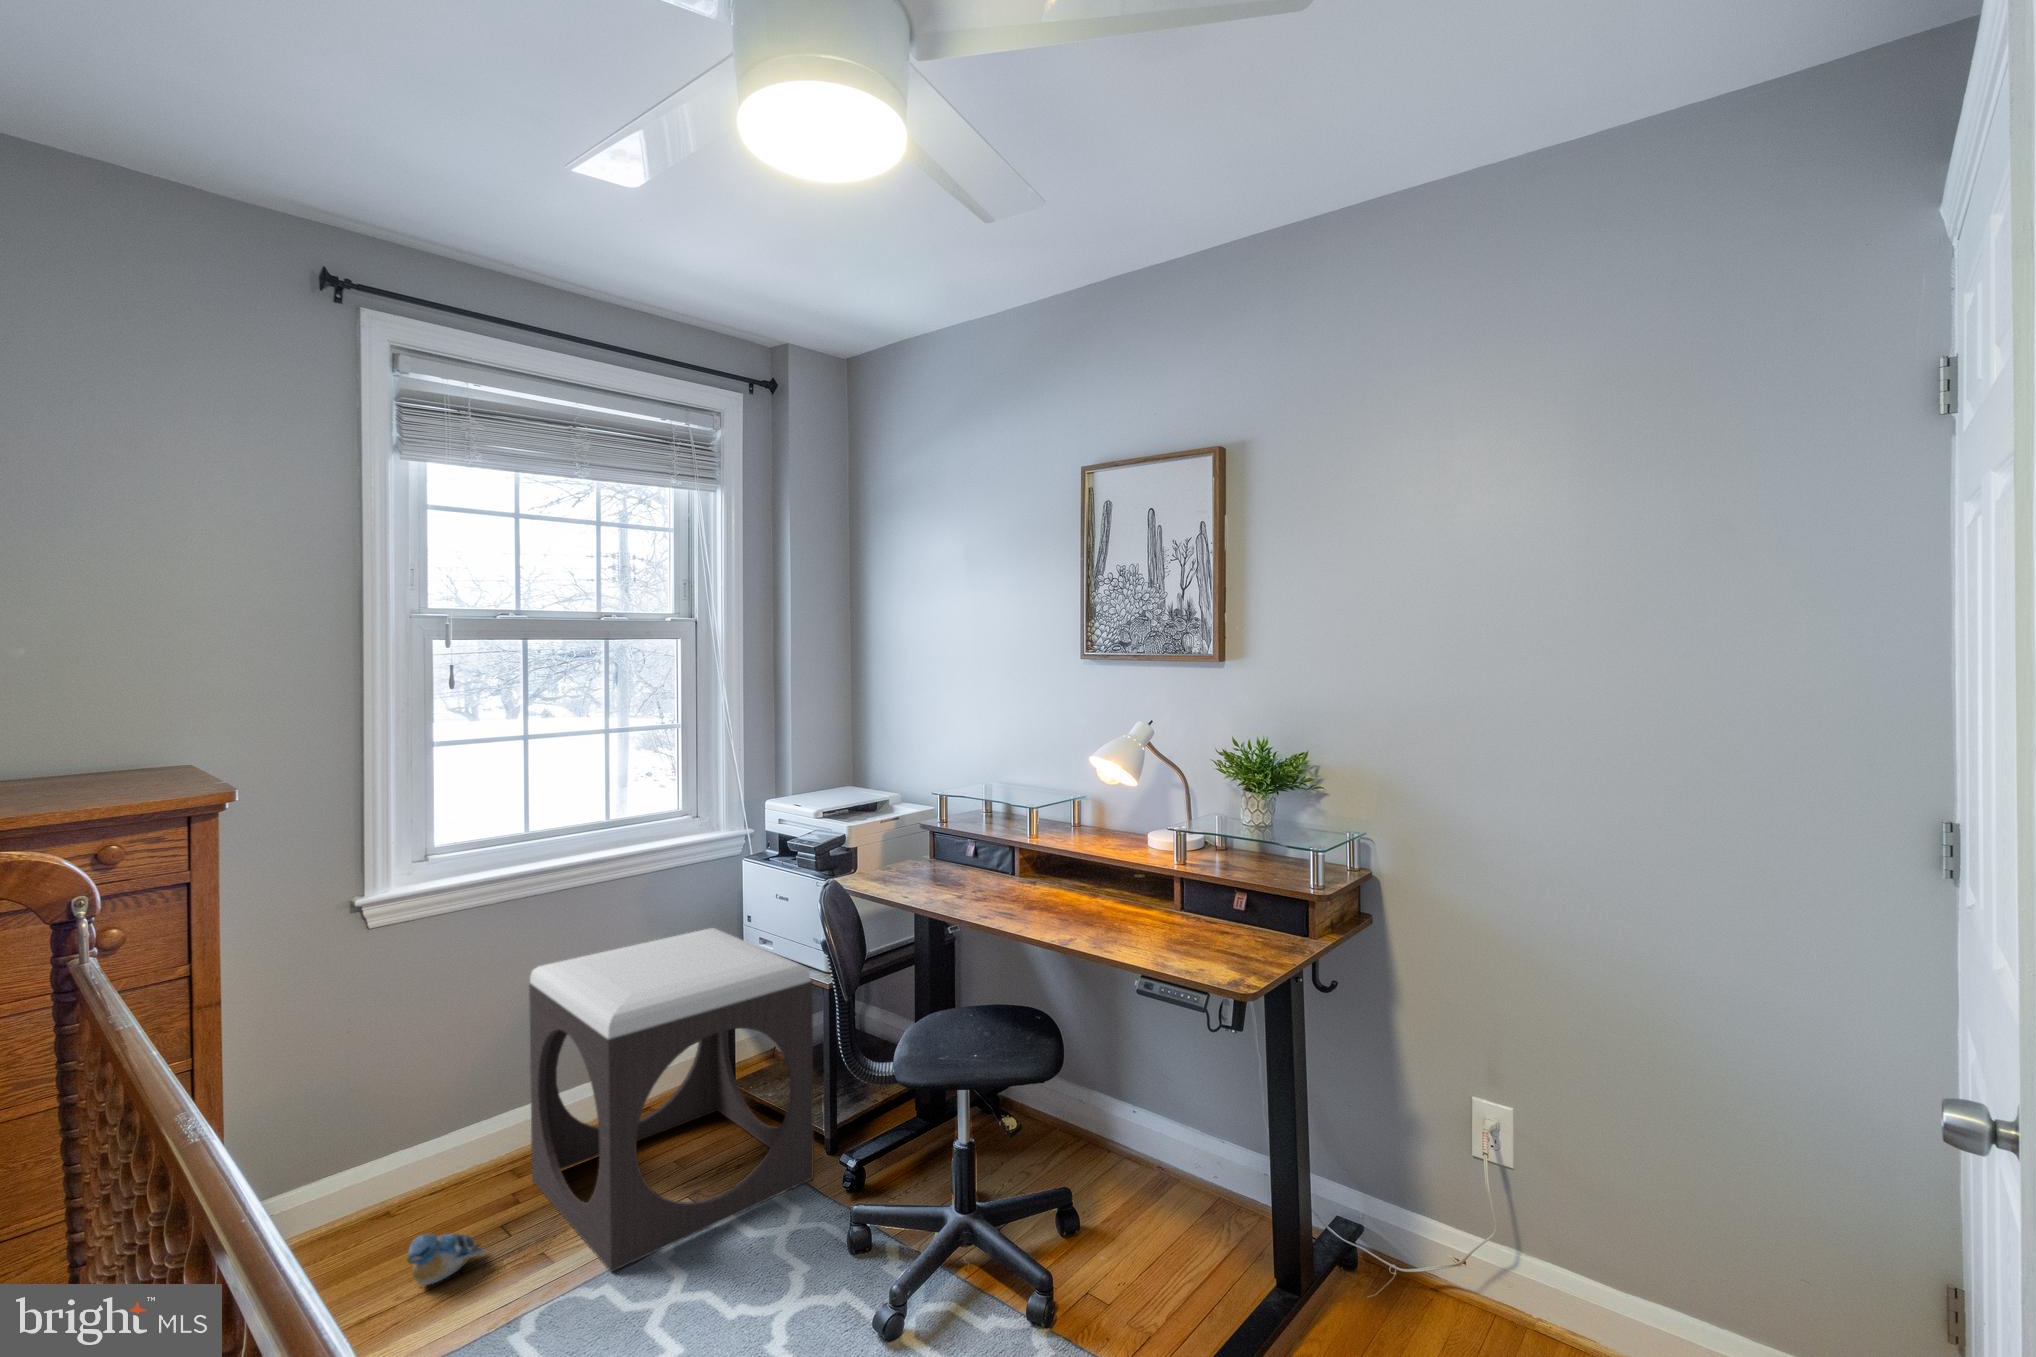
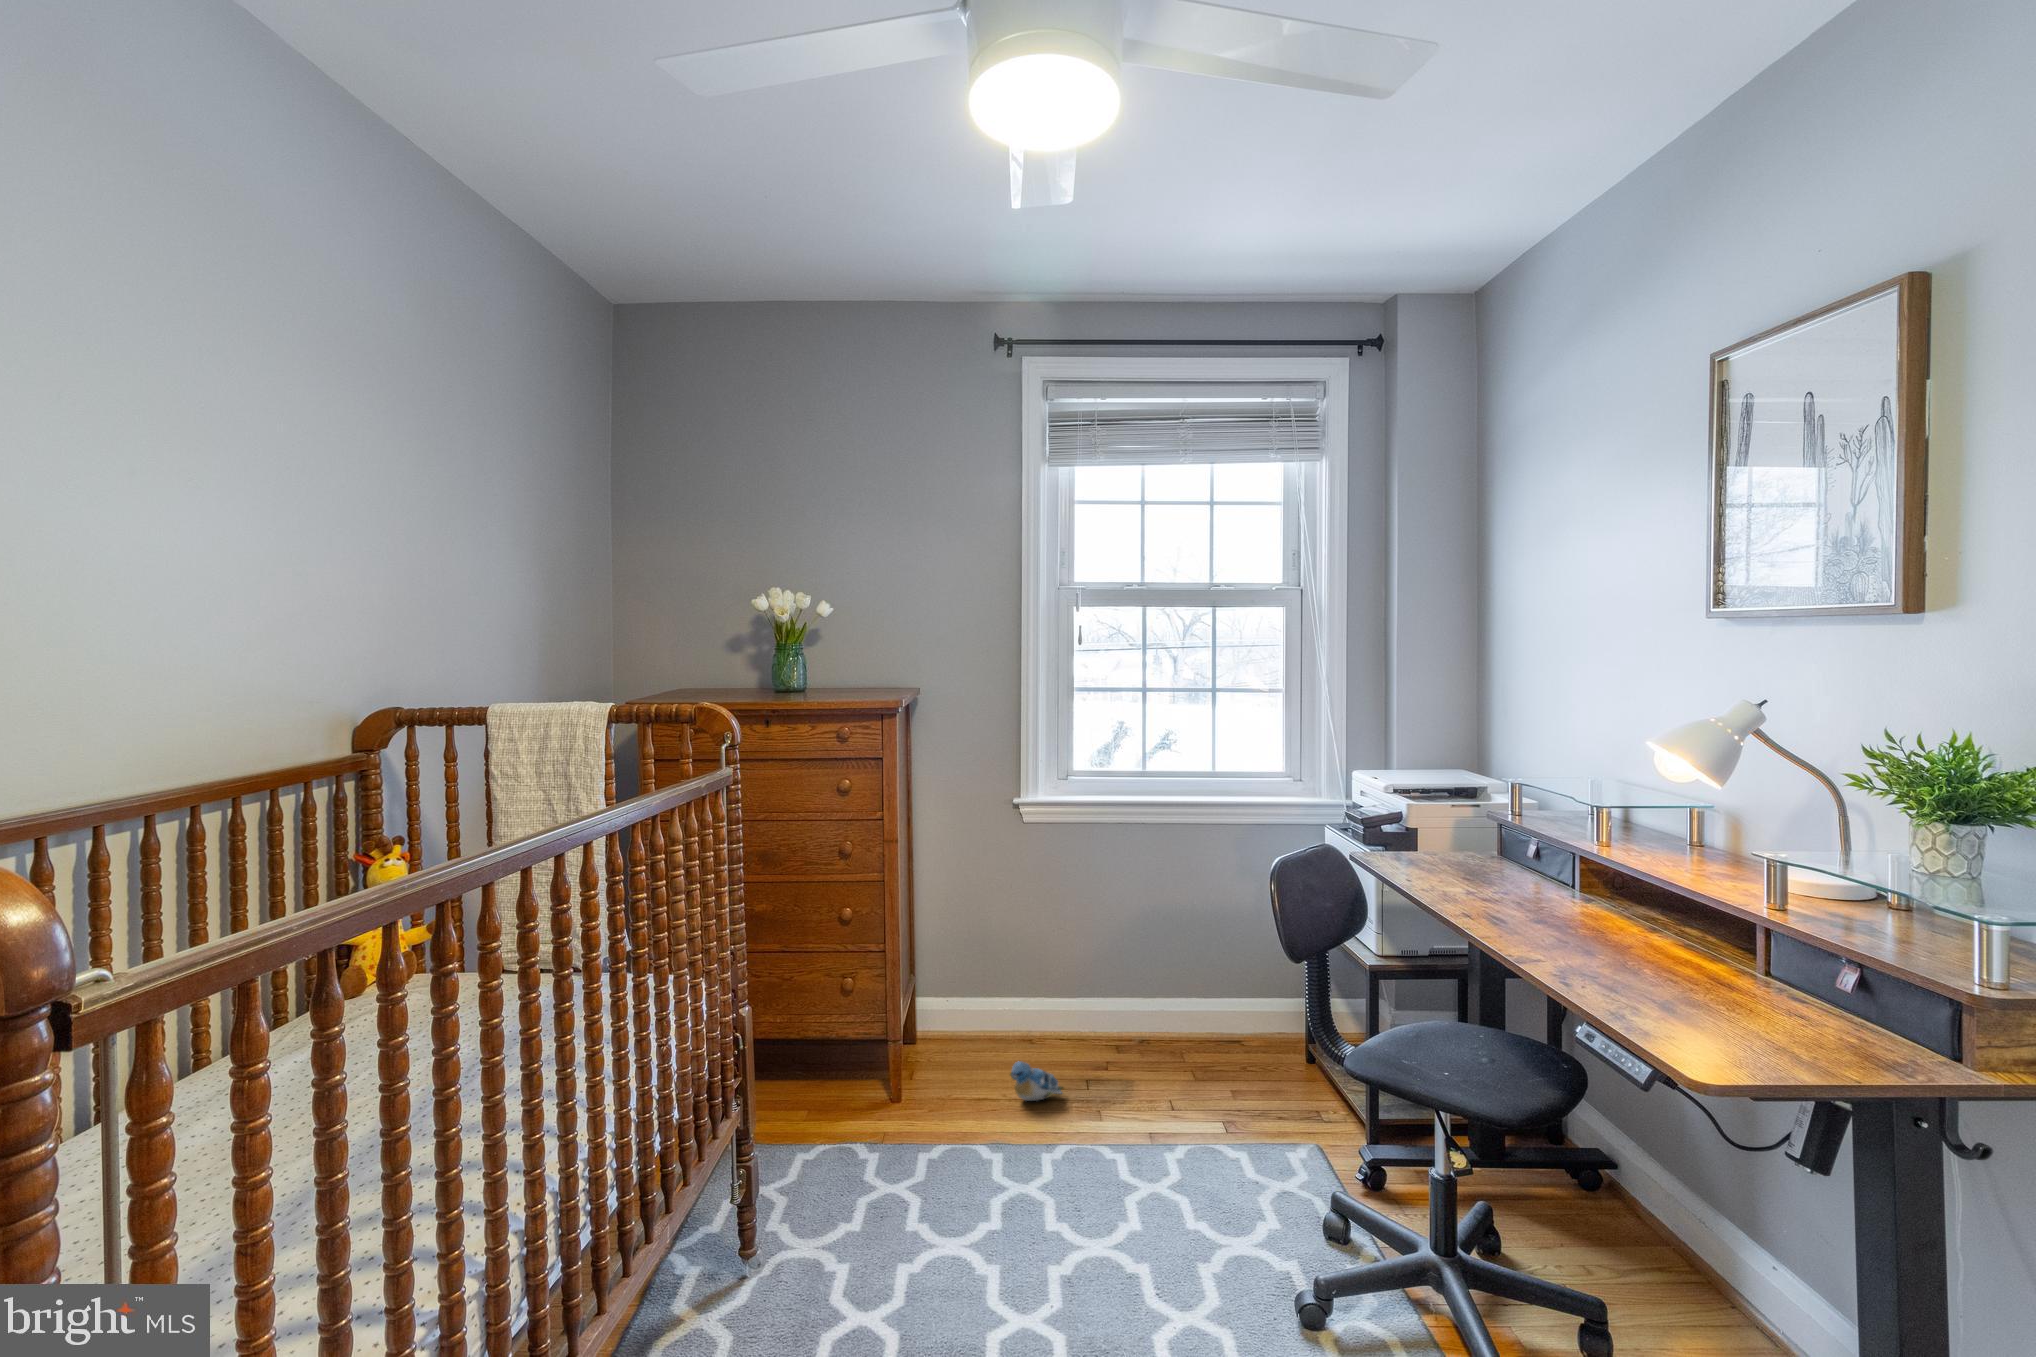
footstool: present [529,928,814,1272] -> none [1123,885,1336,1156]

